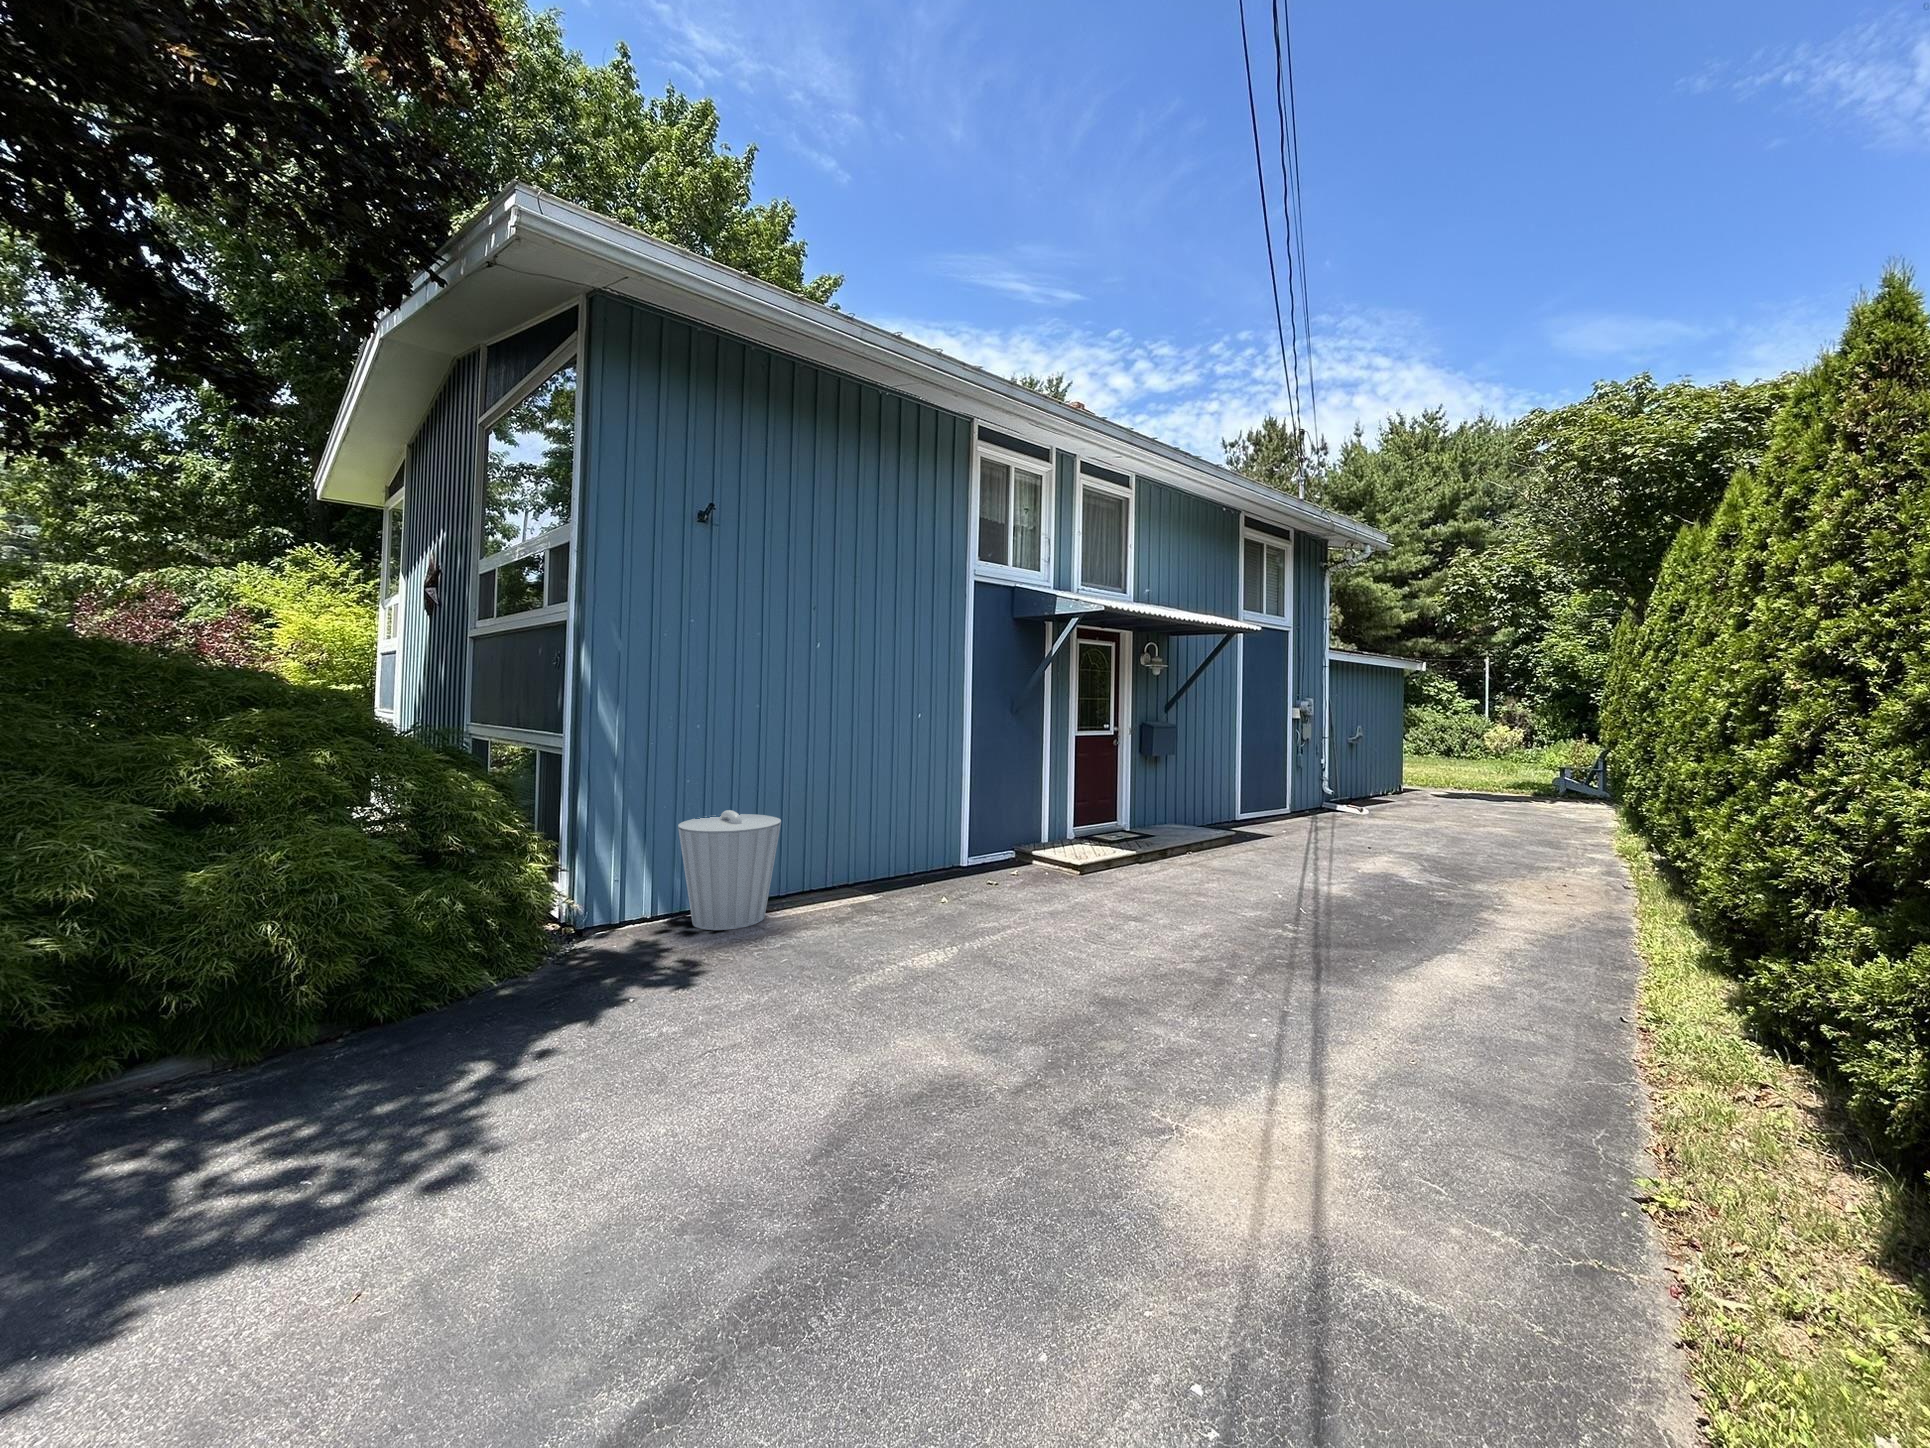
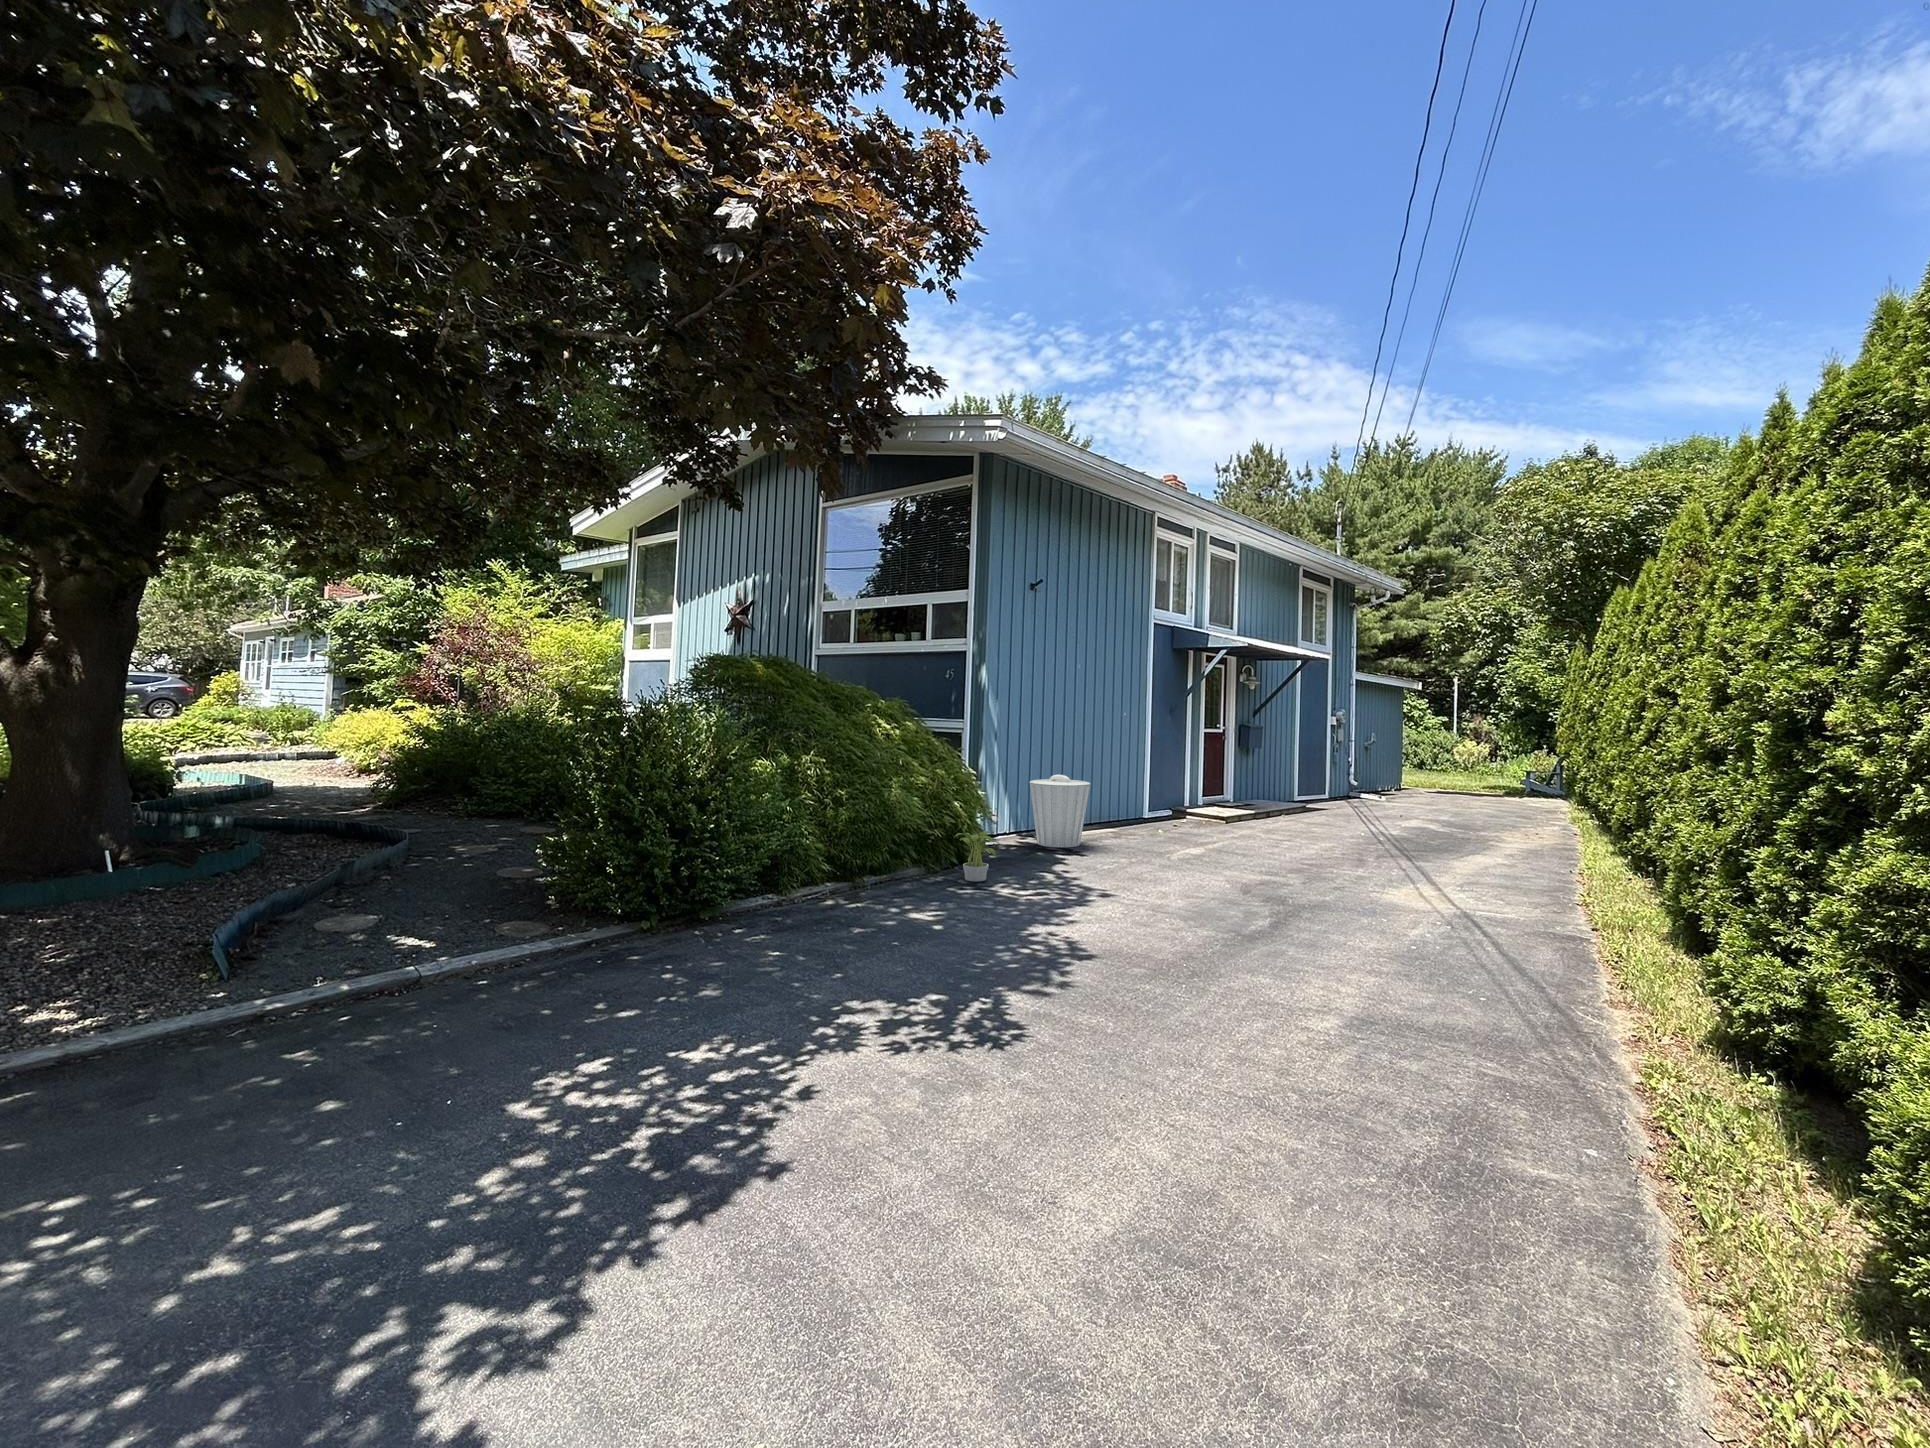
potted plant: none [246,952,381,1063] -> present [956,831,1002,881]

